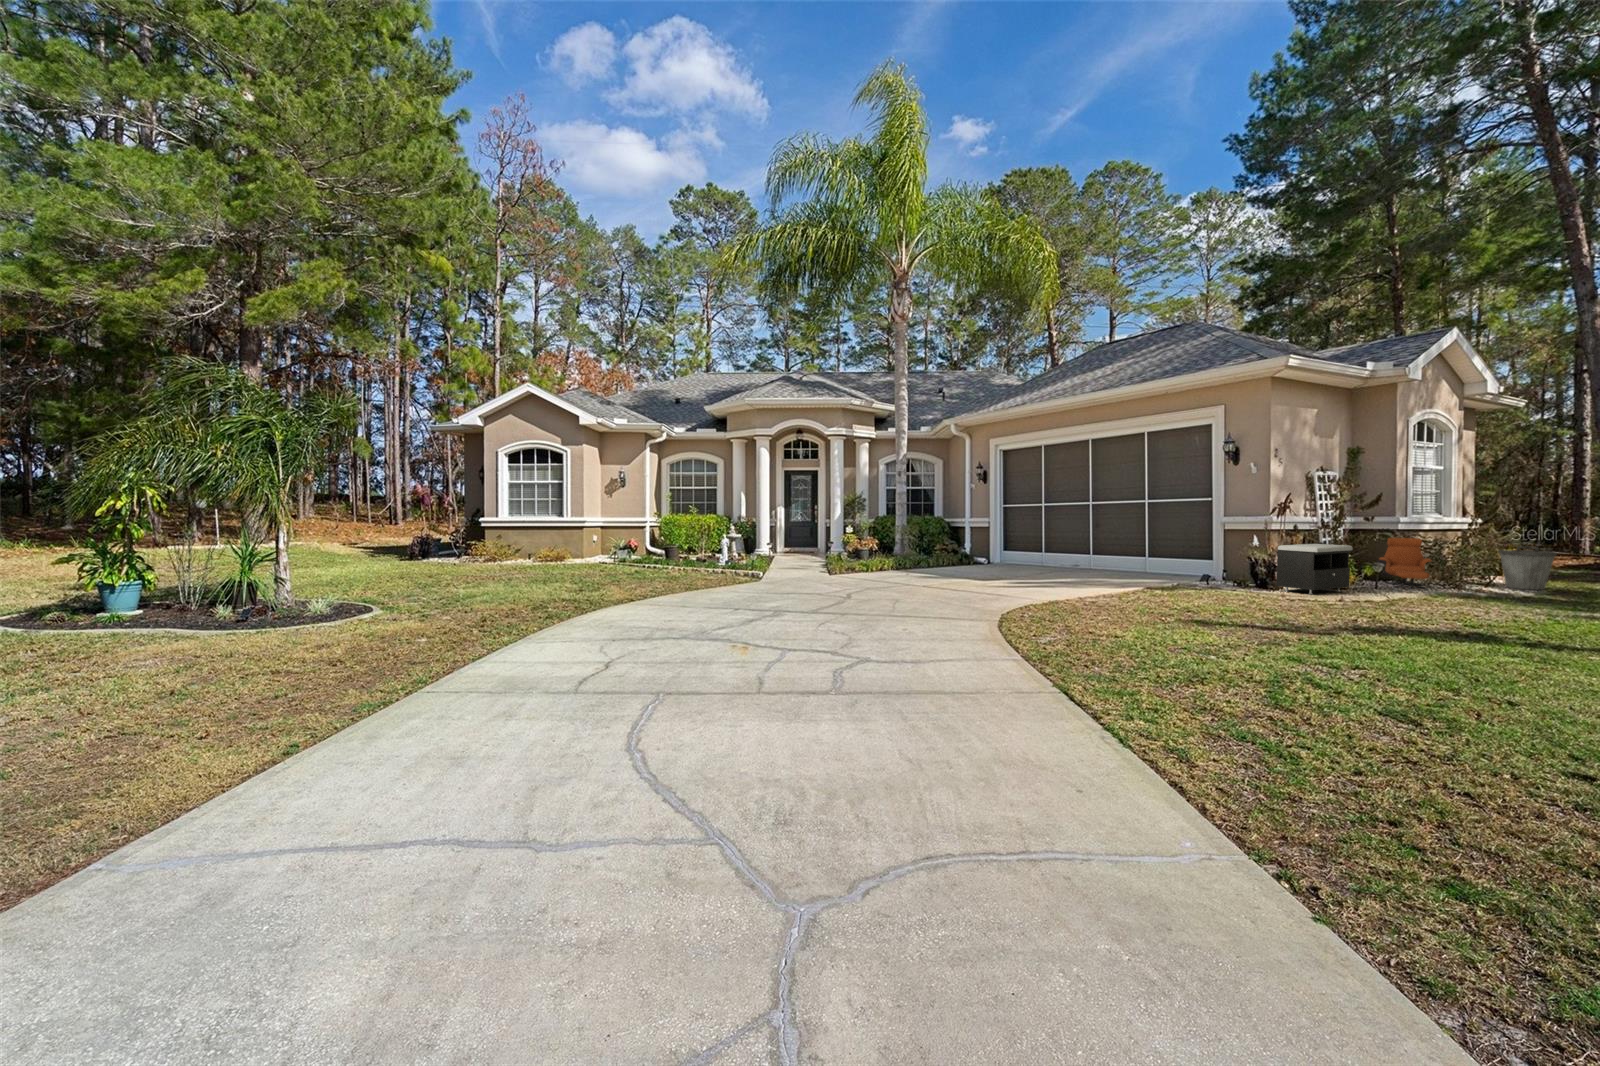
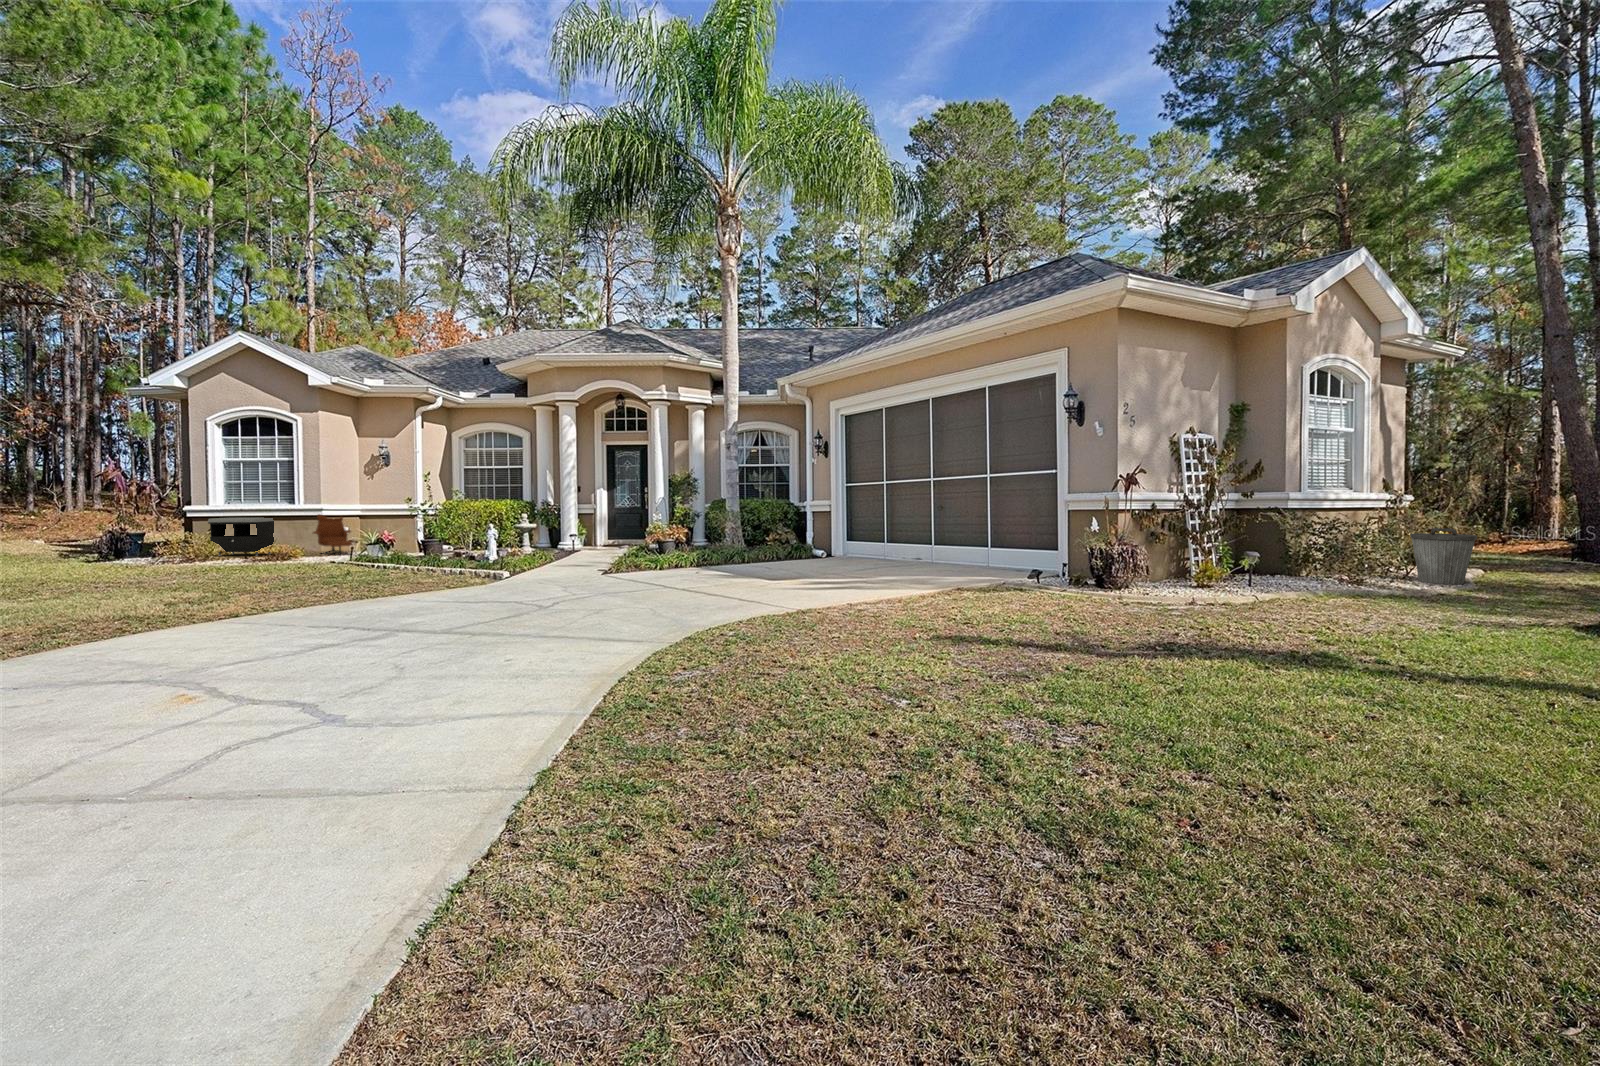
lounge chair: present [1380,538,1431,589] -> present [313,514,352,556]
storage bench: present [1277,544,1353,594] -> present [208,517,274,556]

